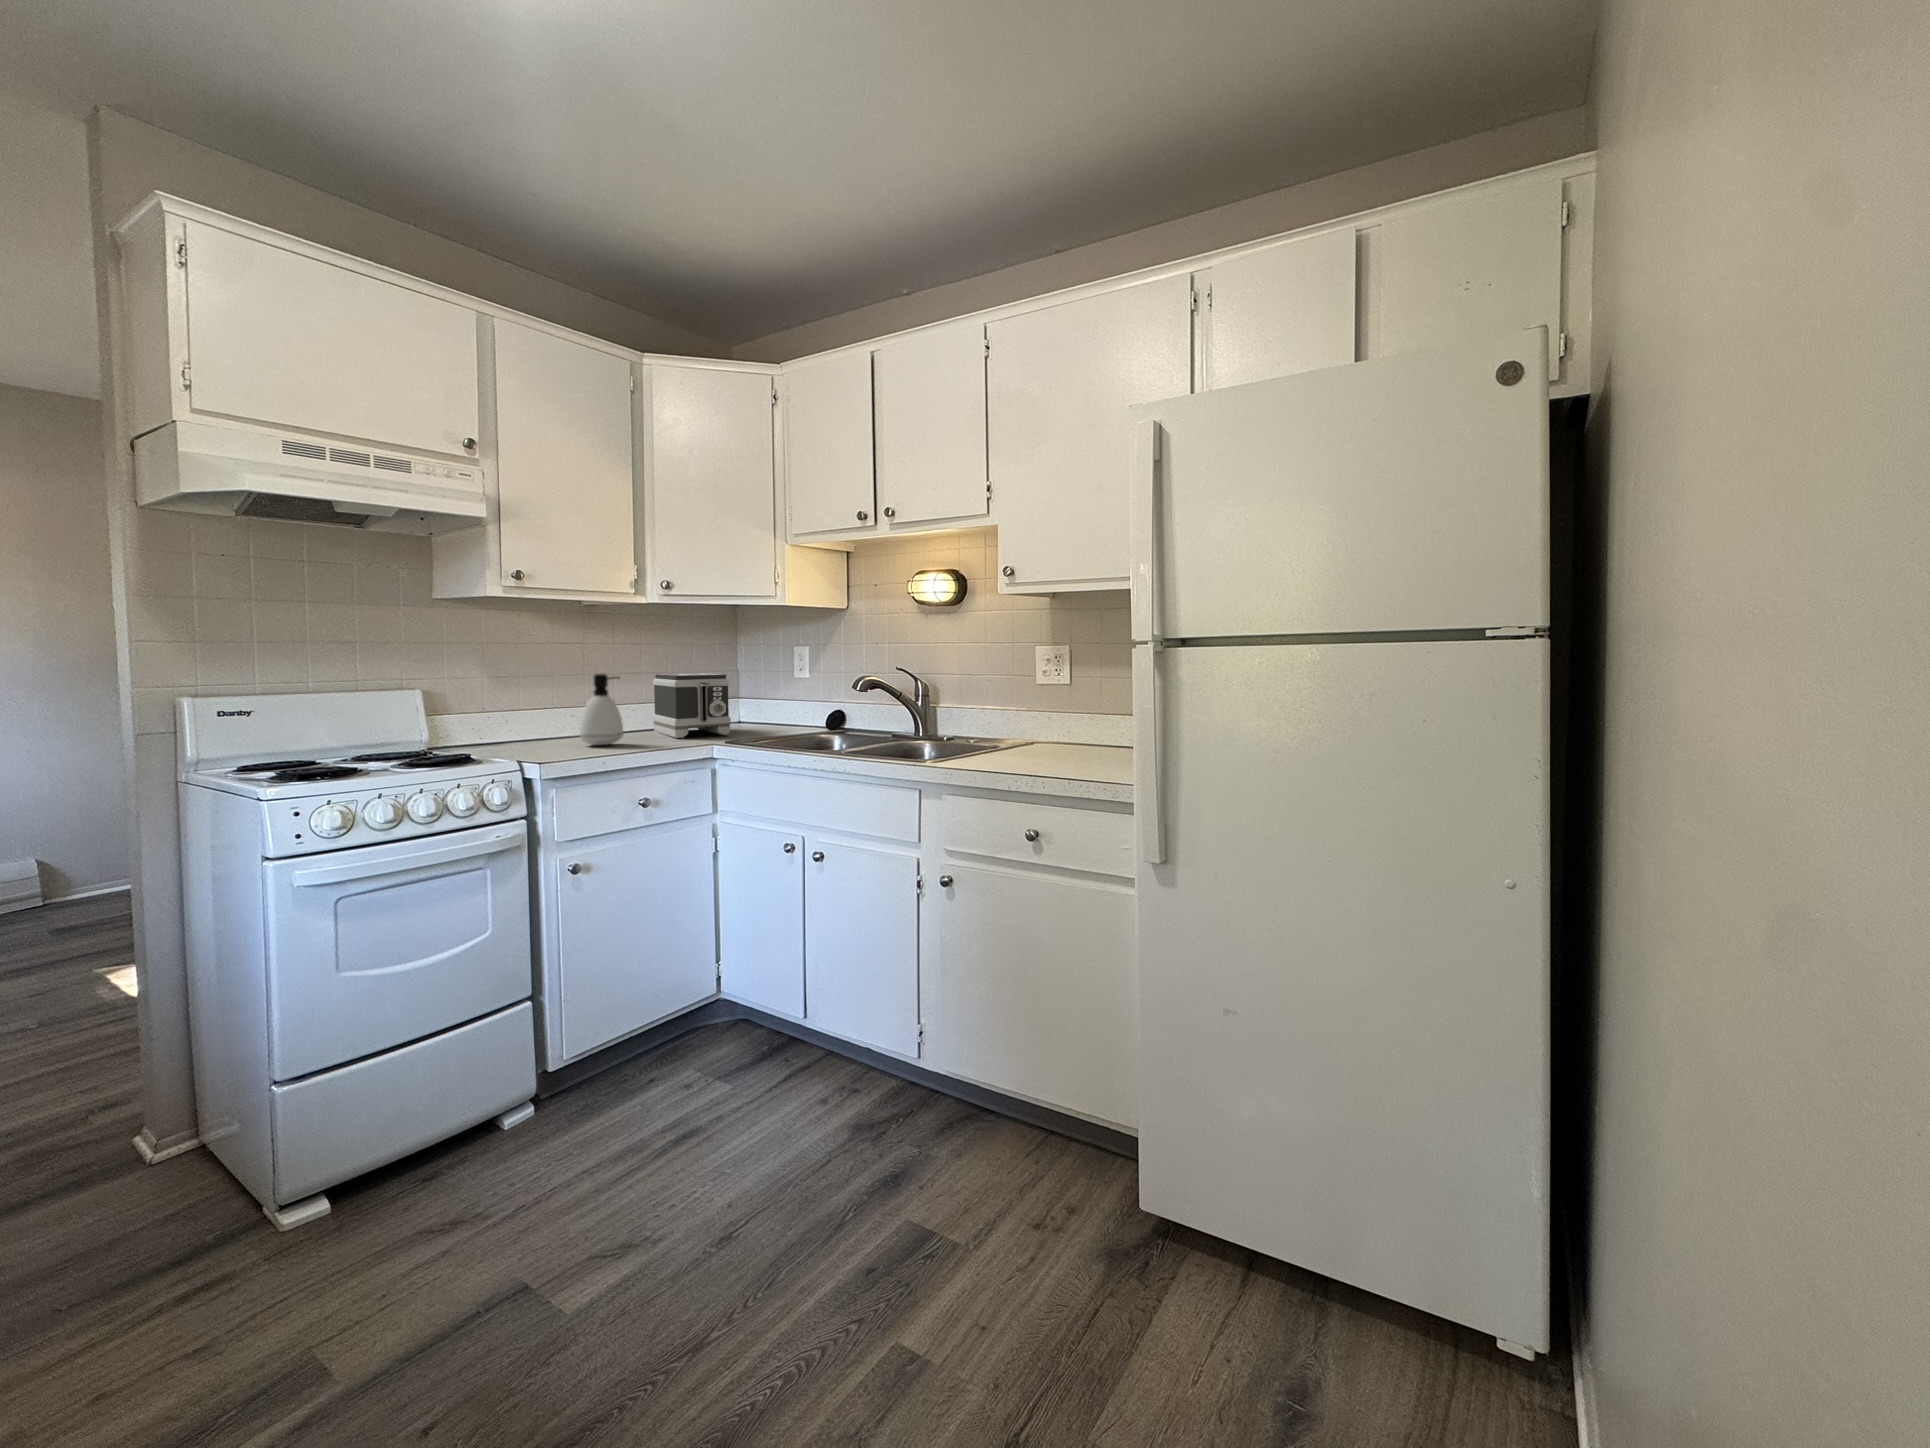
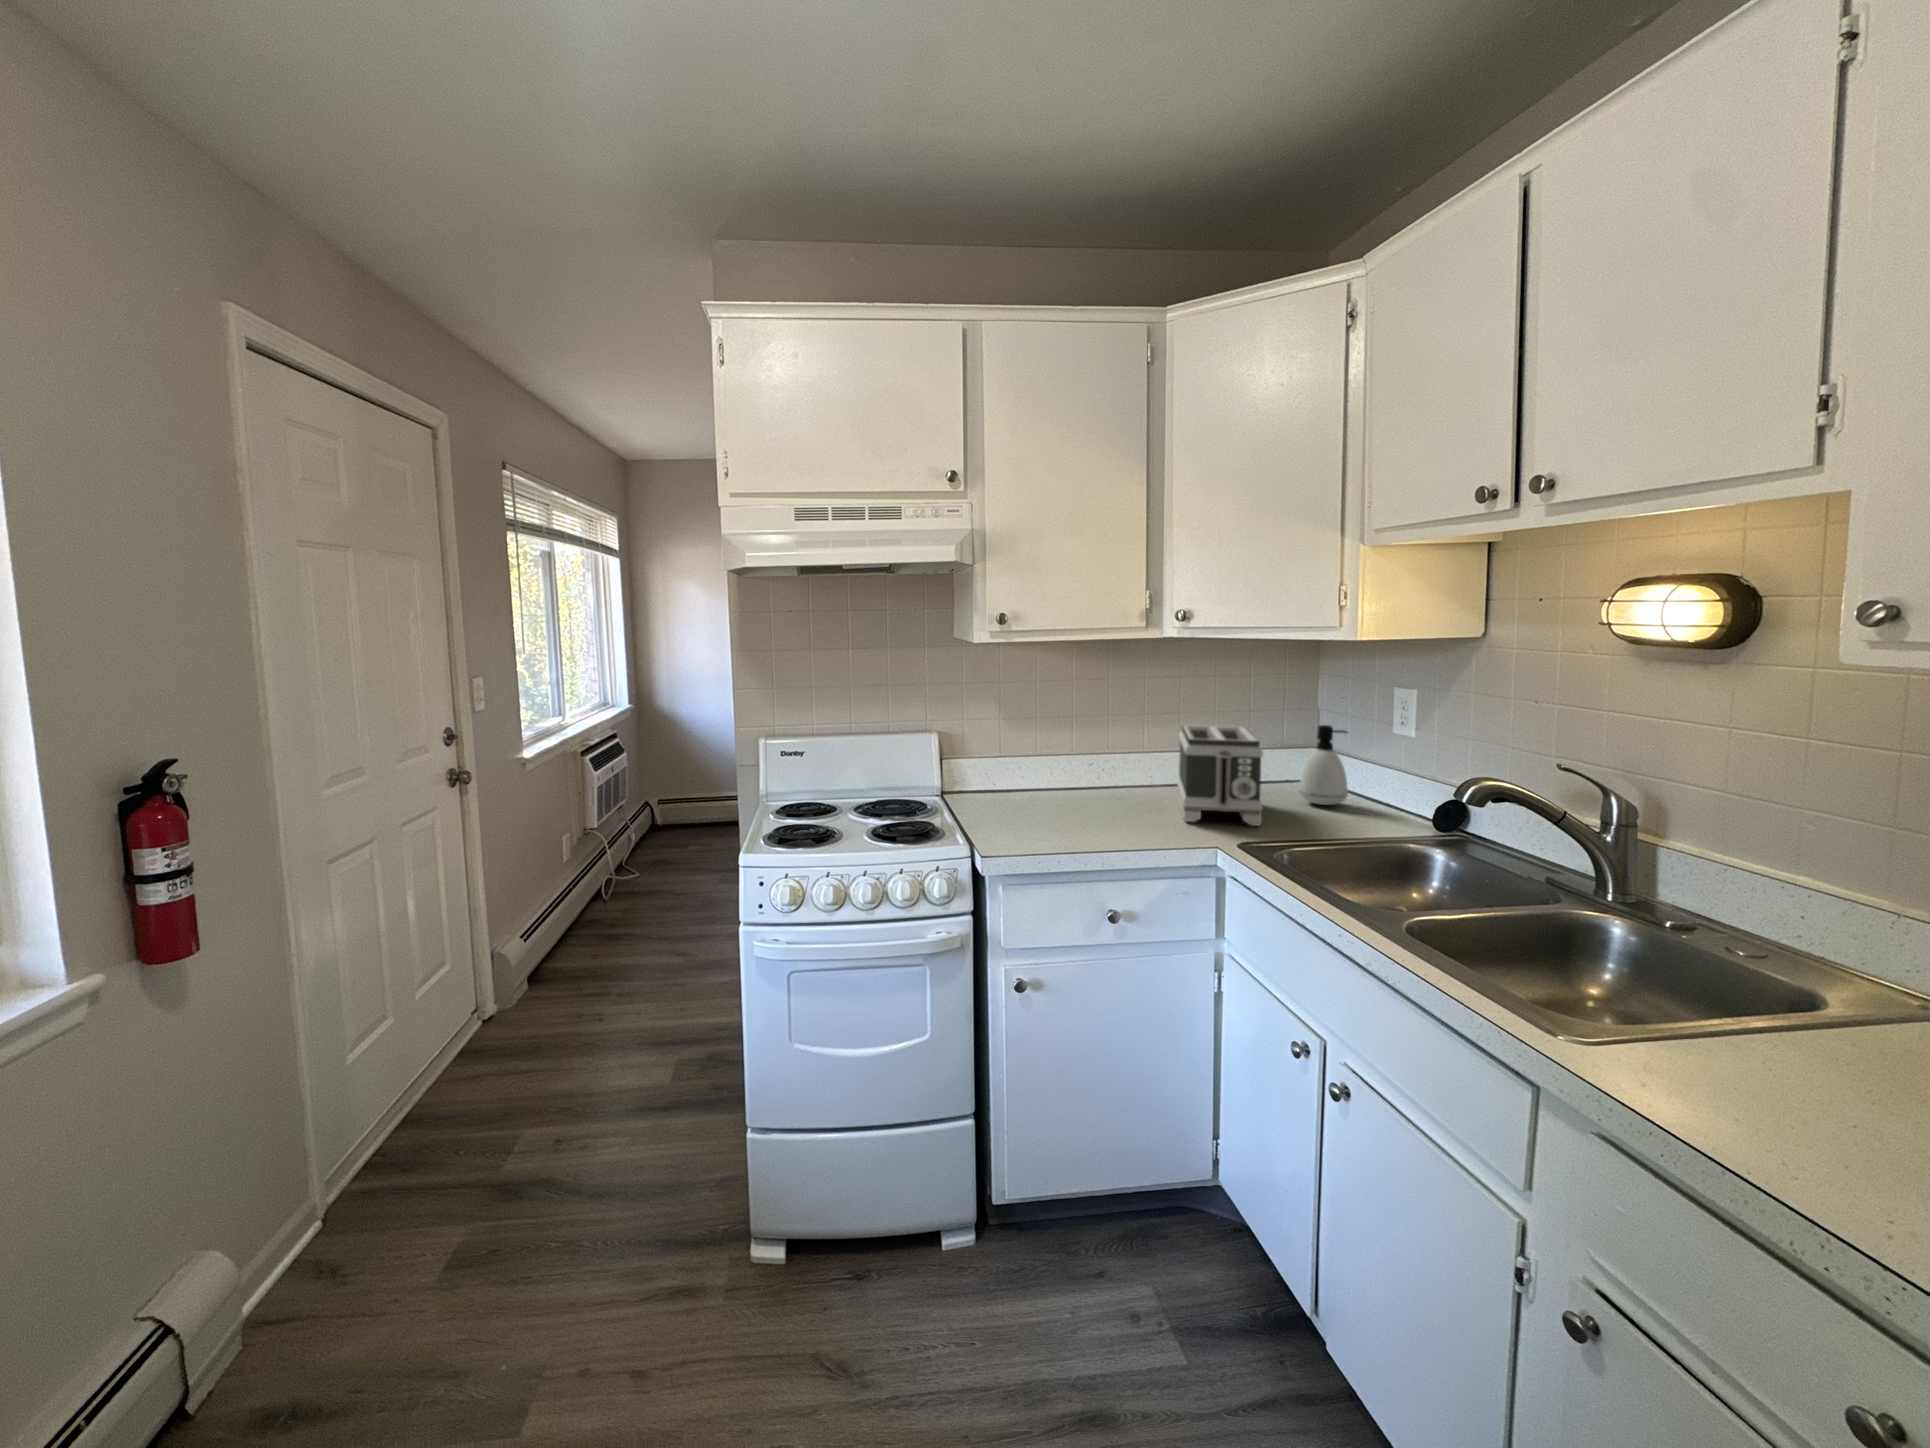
soap dispenser: present [580,674,624,745] -> present [1300,725,1348,805]

